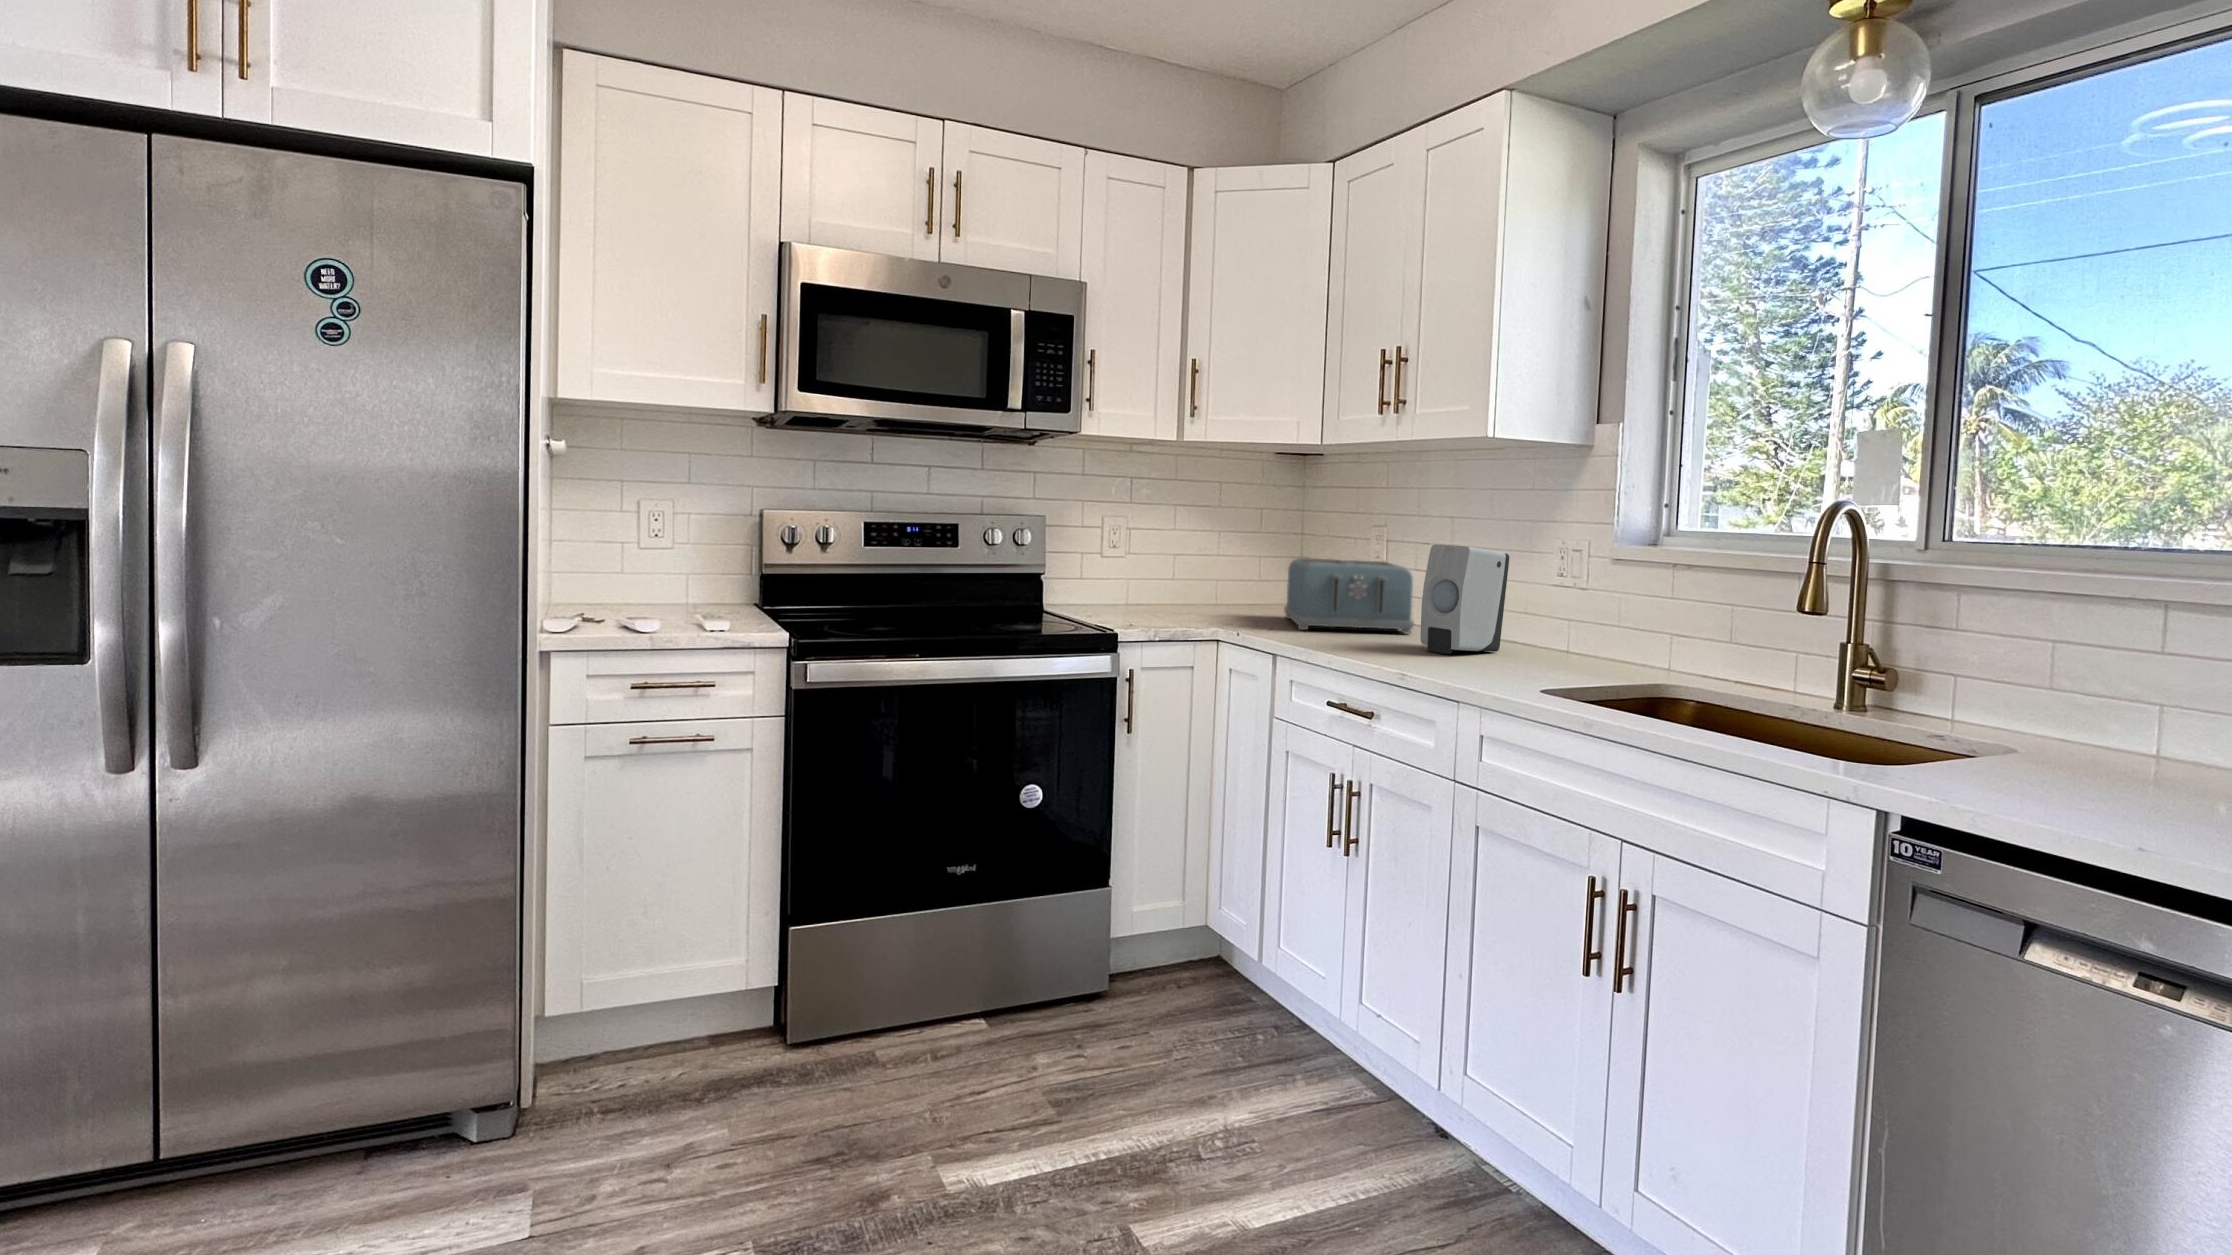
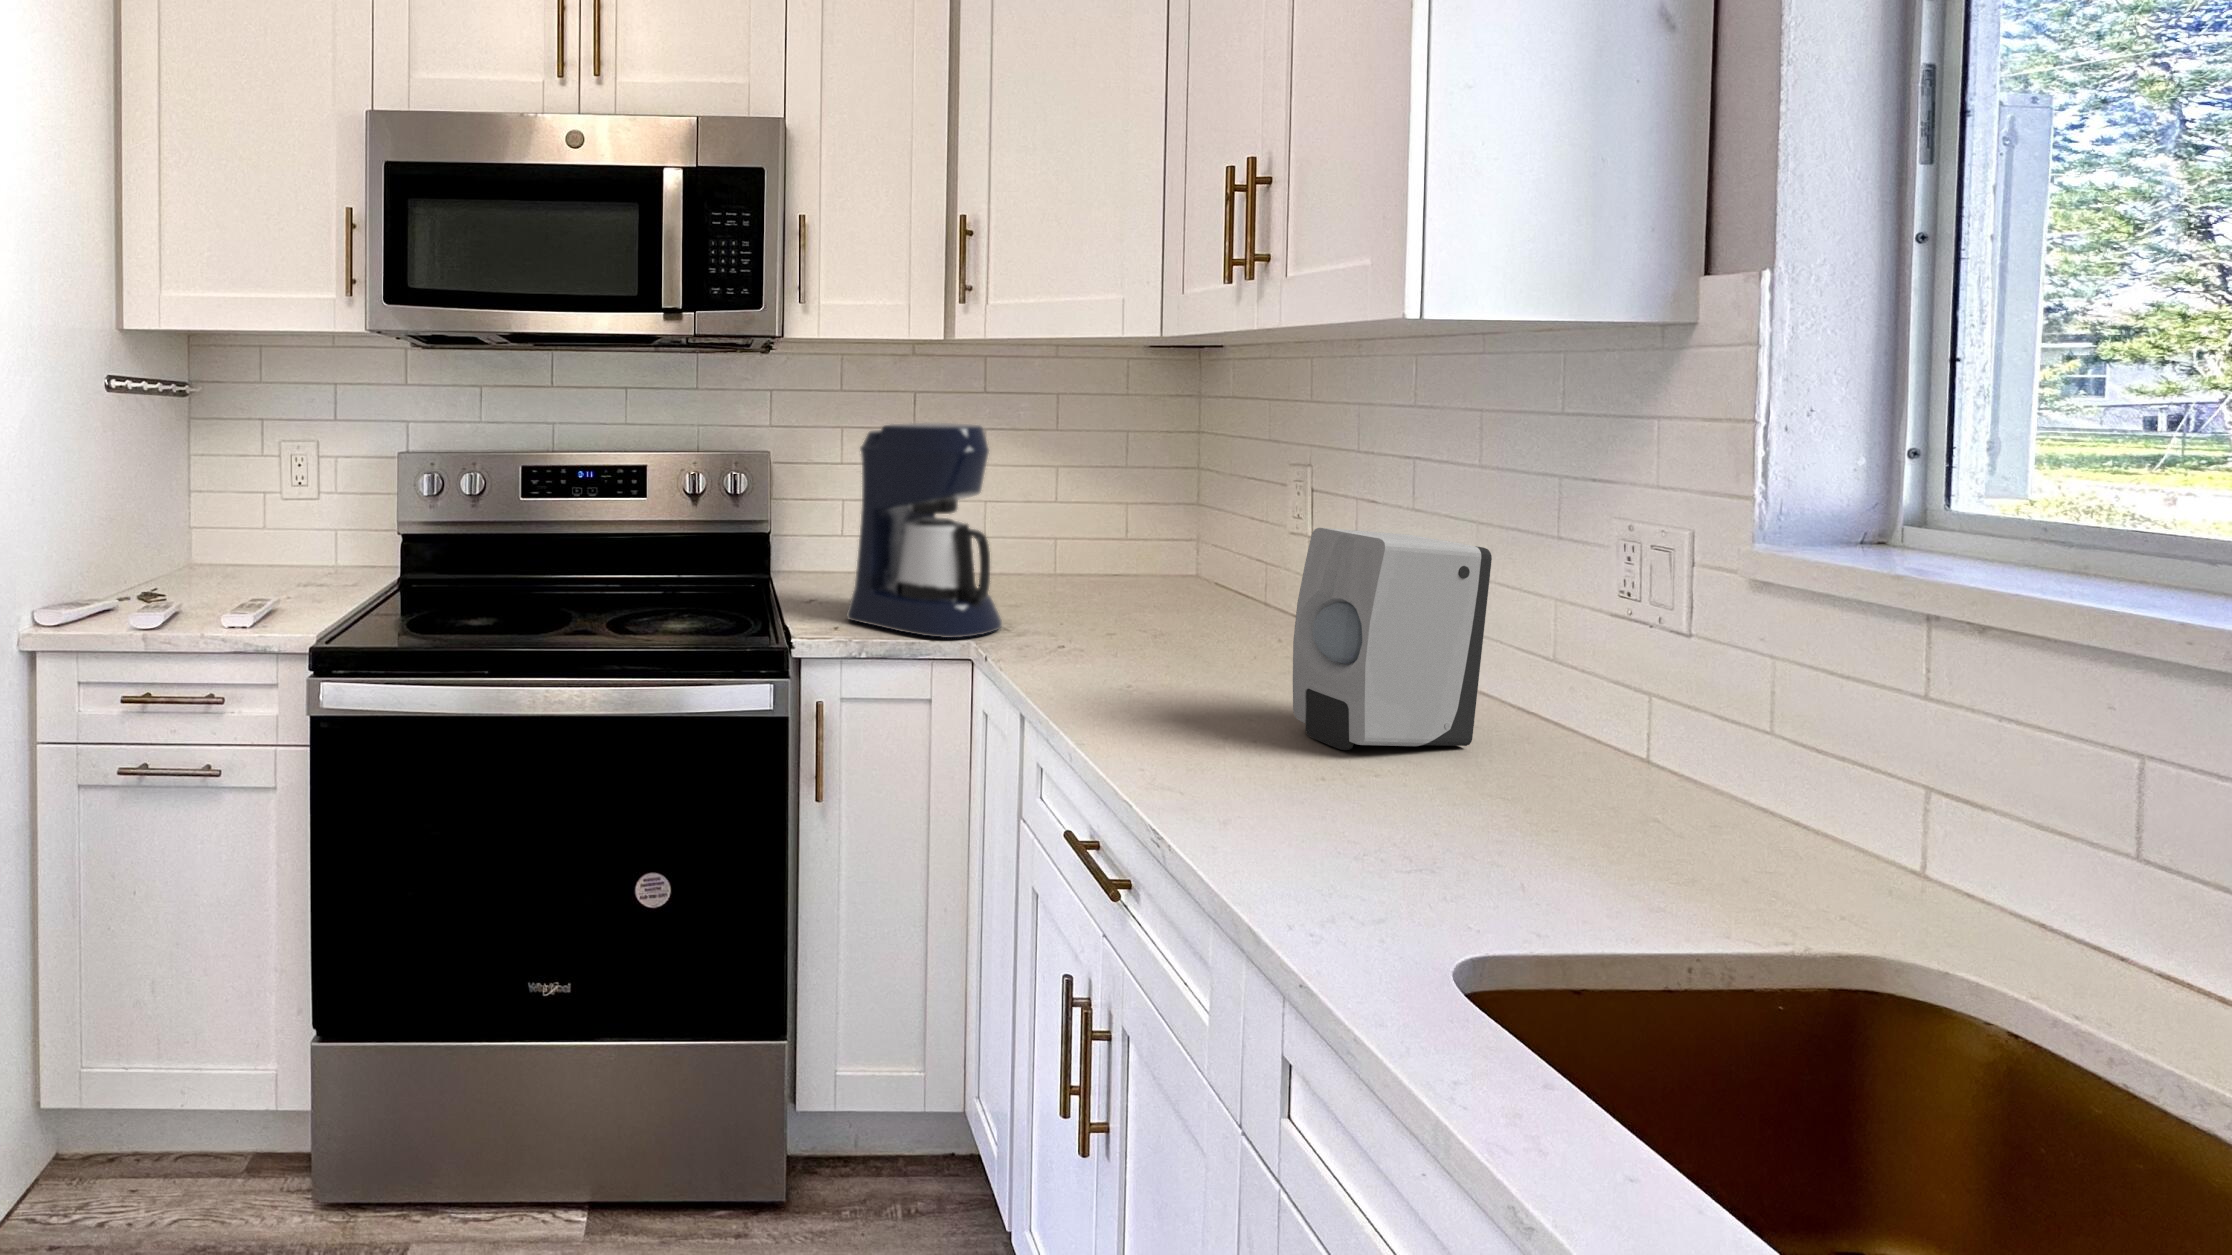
coffee maker: none [1134,493,1232,627] -> present [847,423,1002,638]
toaster: present [1284,558,1414,634] -> none [1098,520,1319,670]

